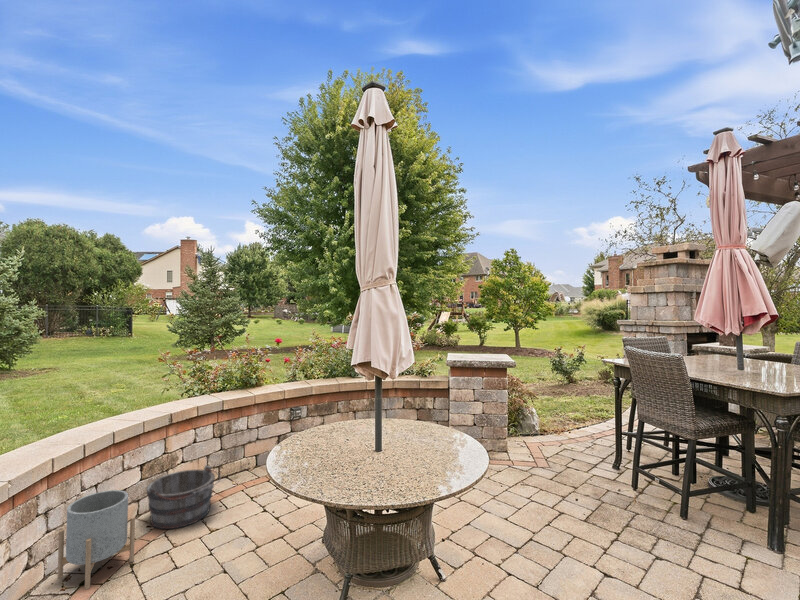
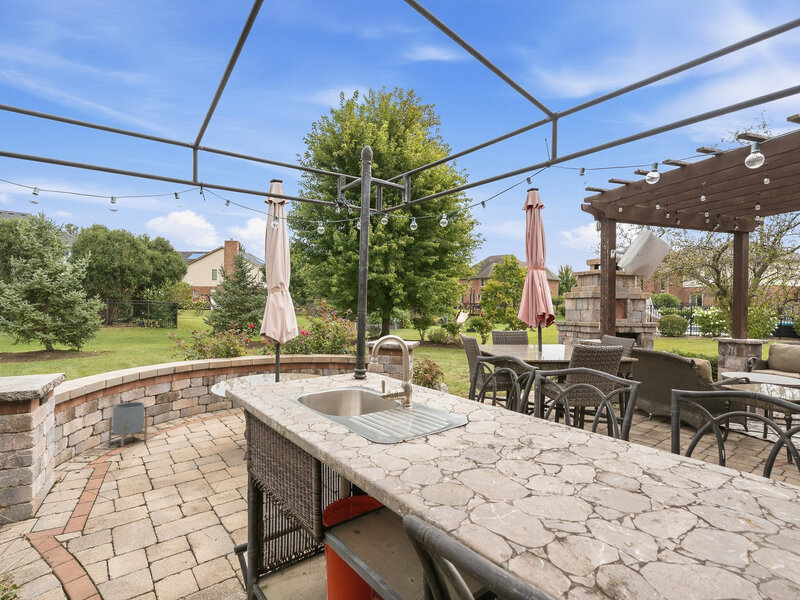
bucket: present [146,466,221,529] -> none [157,400,201,431]

